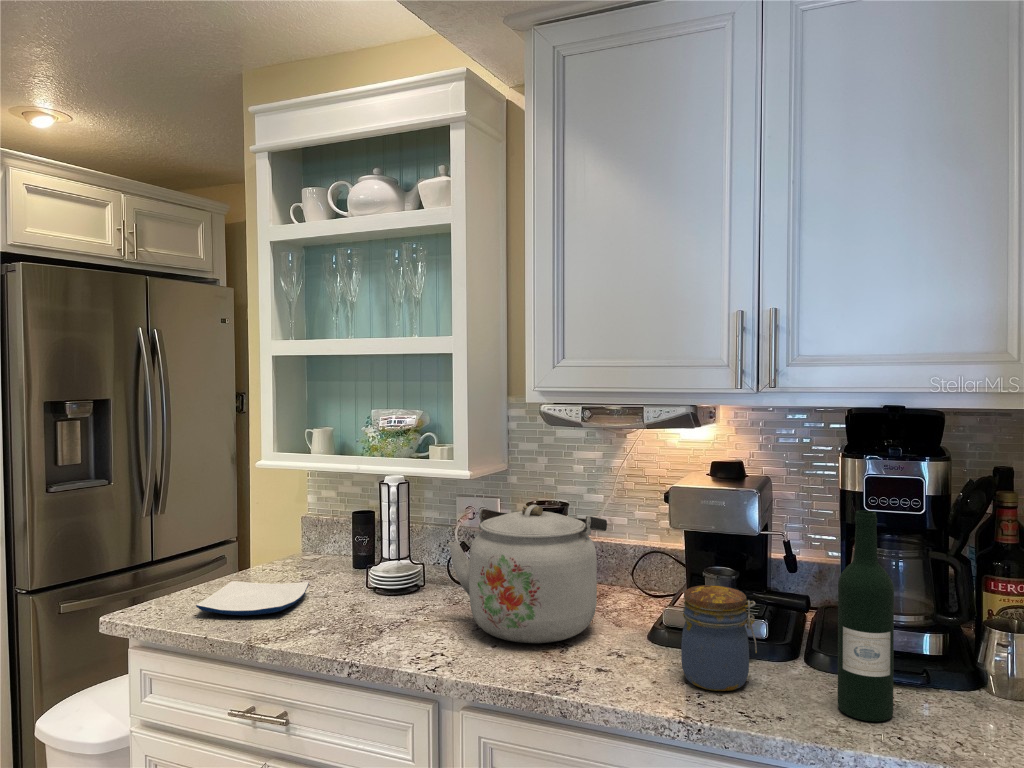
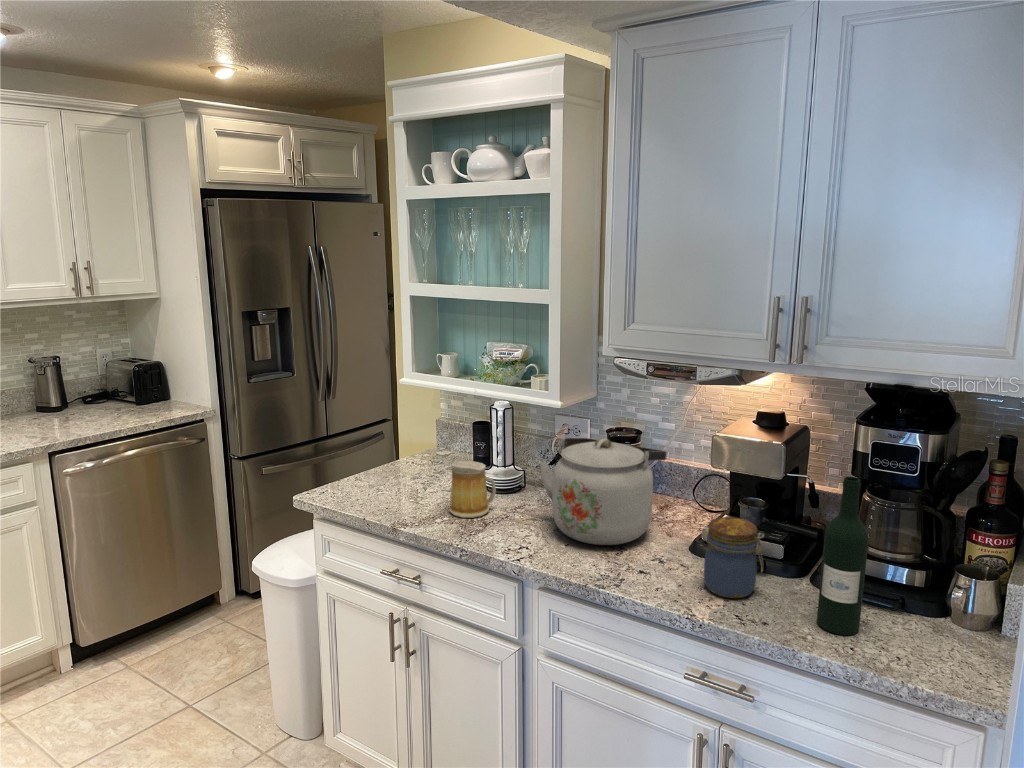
mug: none [328,549,391,626] -> present [449,461,496,518]
plate: present [196,581,309,616] -> none [356,474,438,503]

